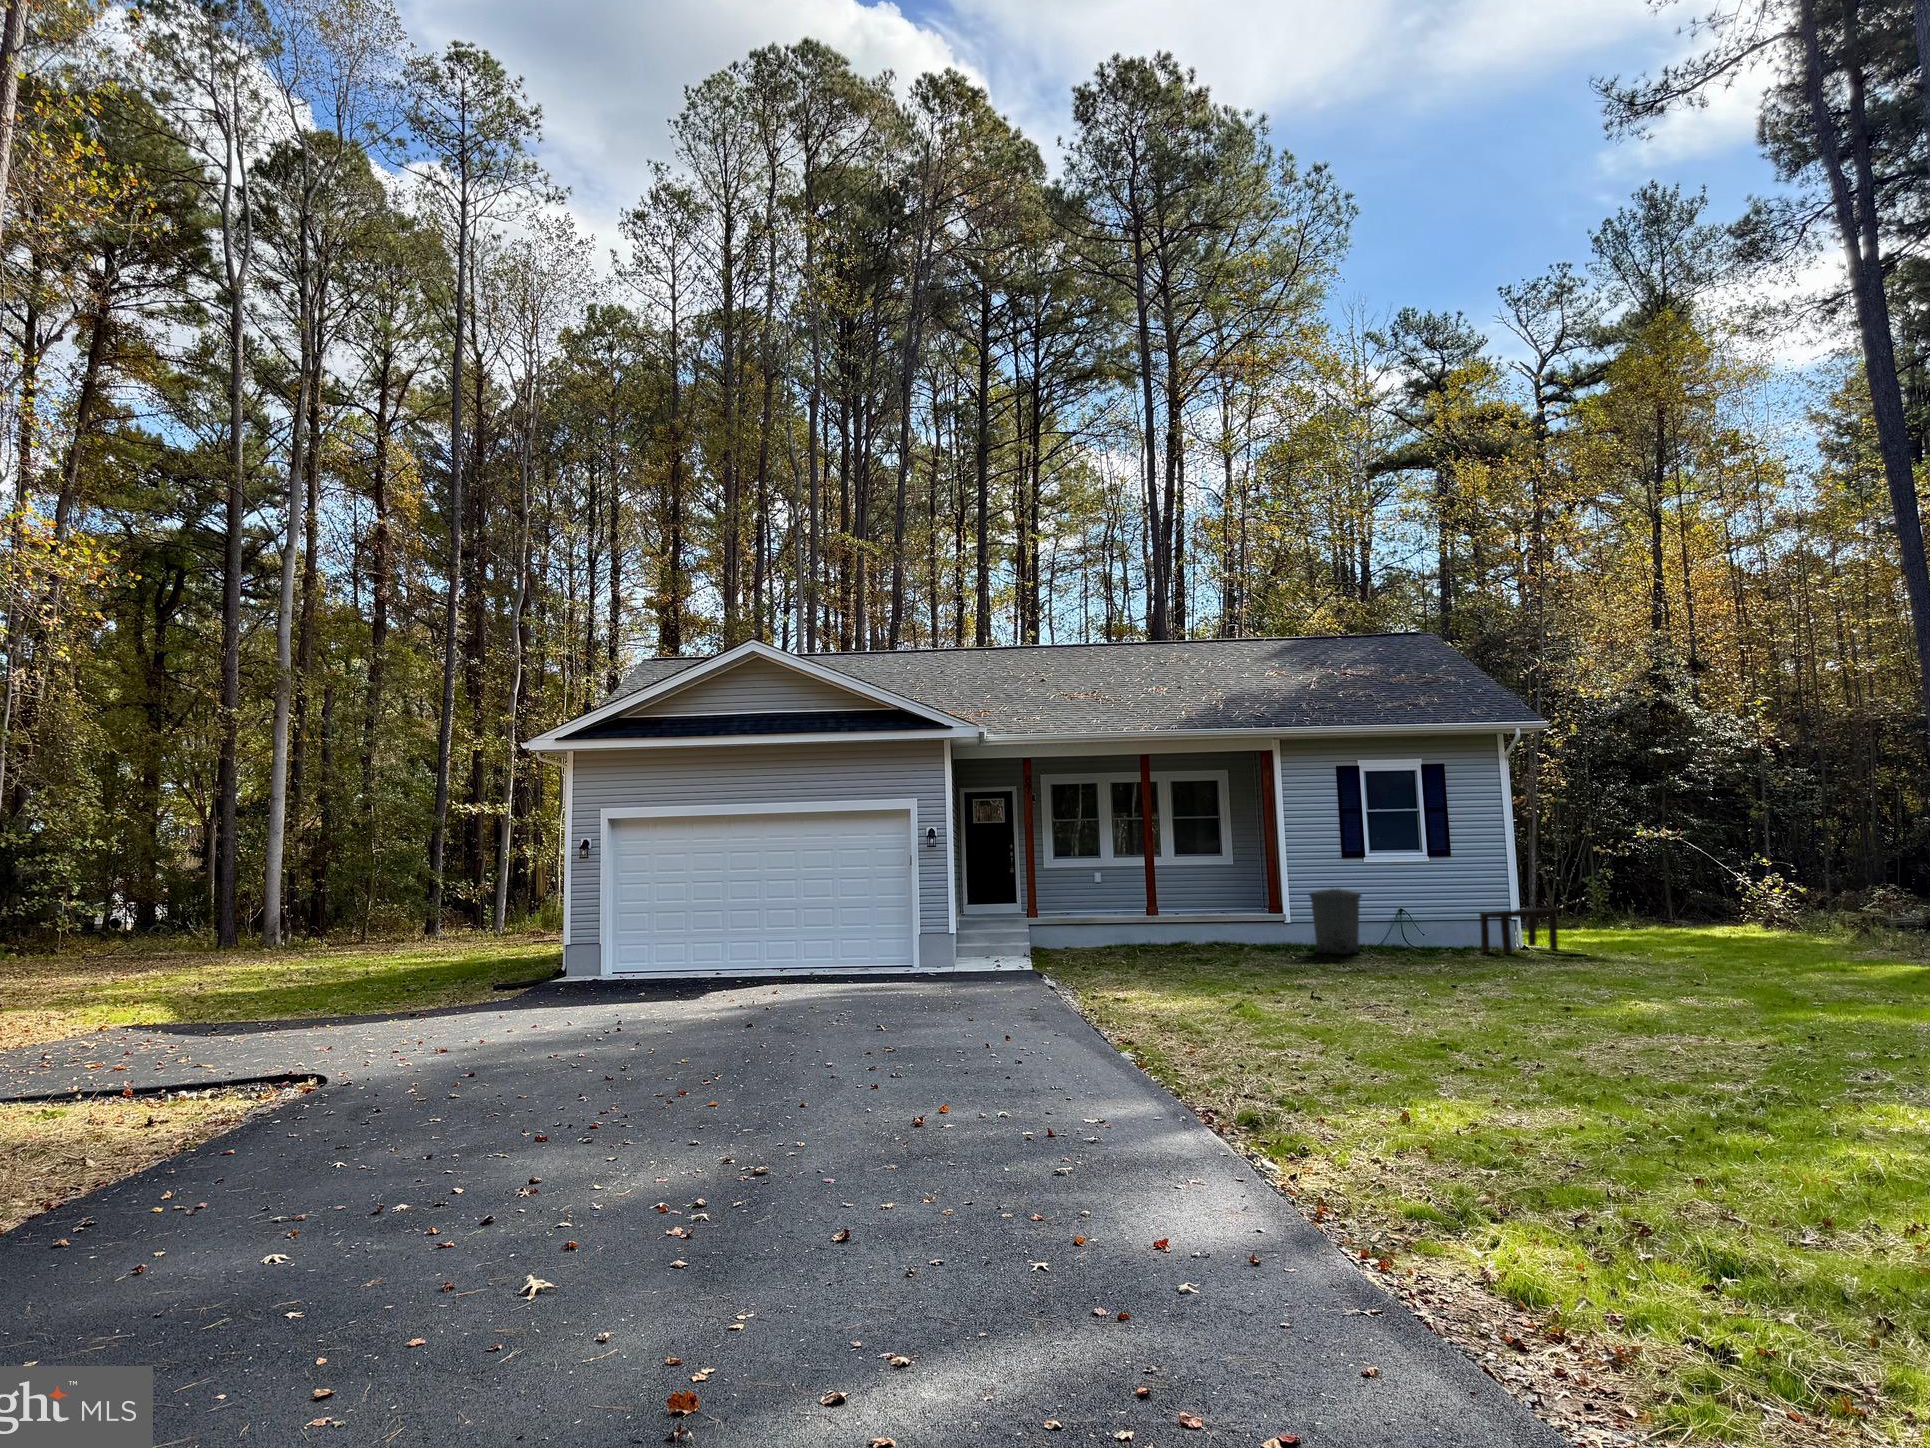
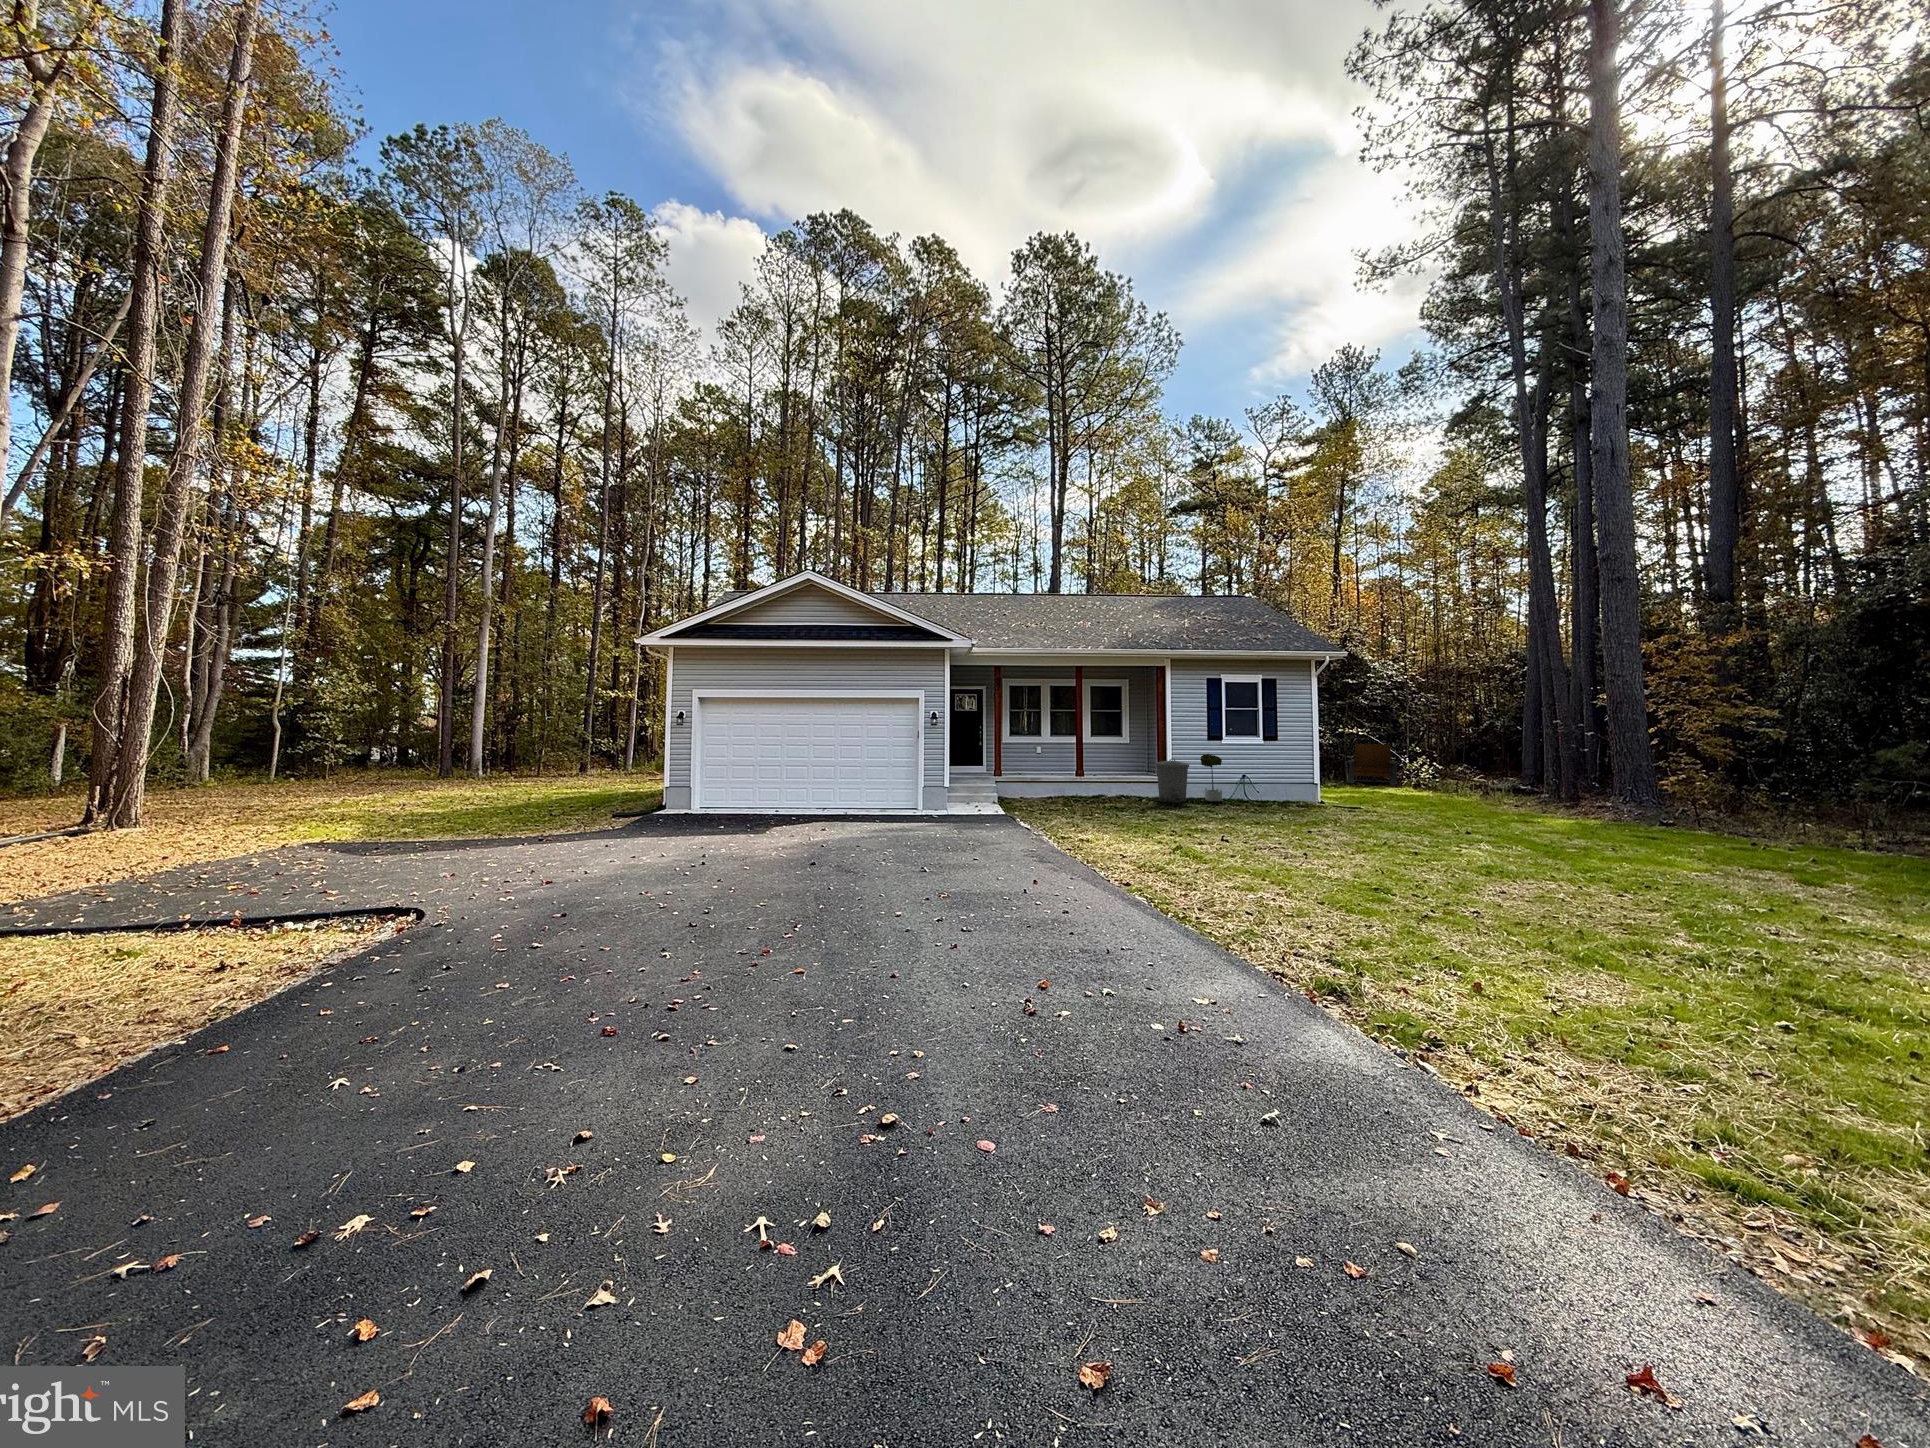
lounge chair: none [1648,857,1736,924] -> present [1347,744,1397,785]
potted tree: none [1381,876,1417,951] -> present [1200,754,1222,801]
bench: present [1479,908,1558,954] -> none [1263,775,1311,805]

